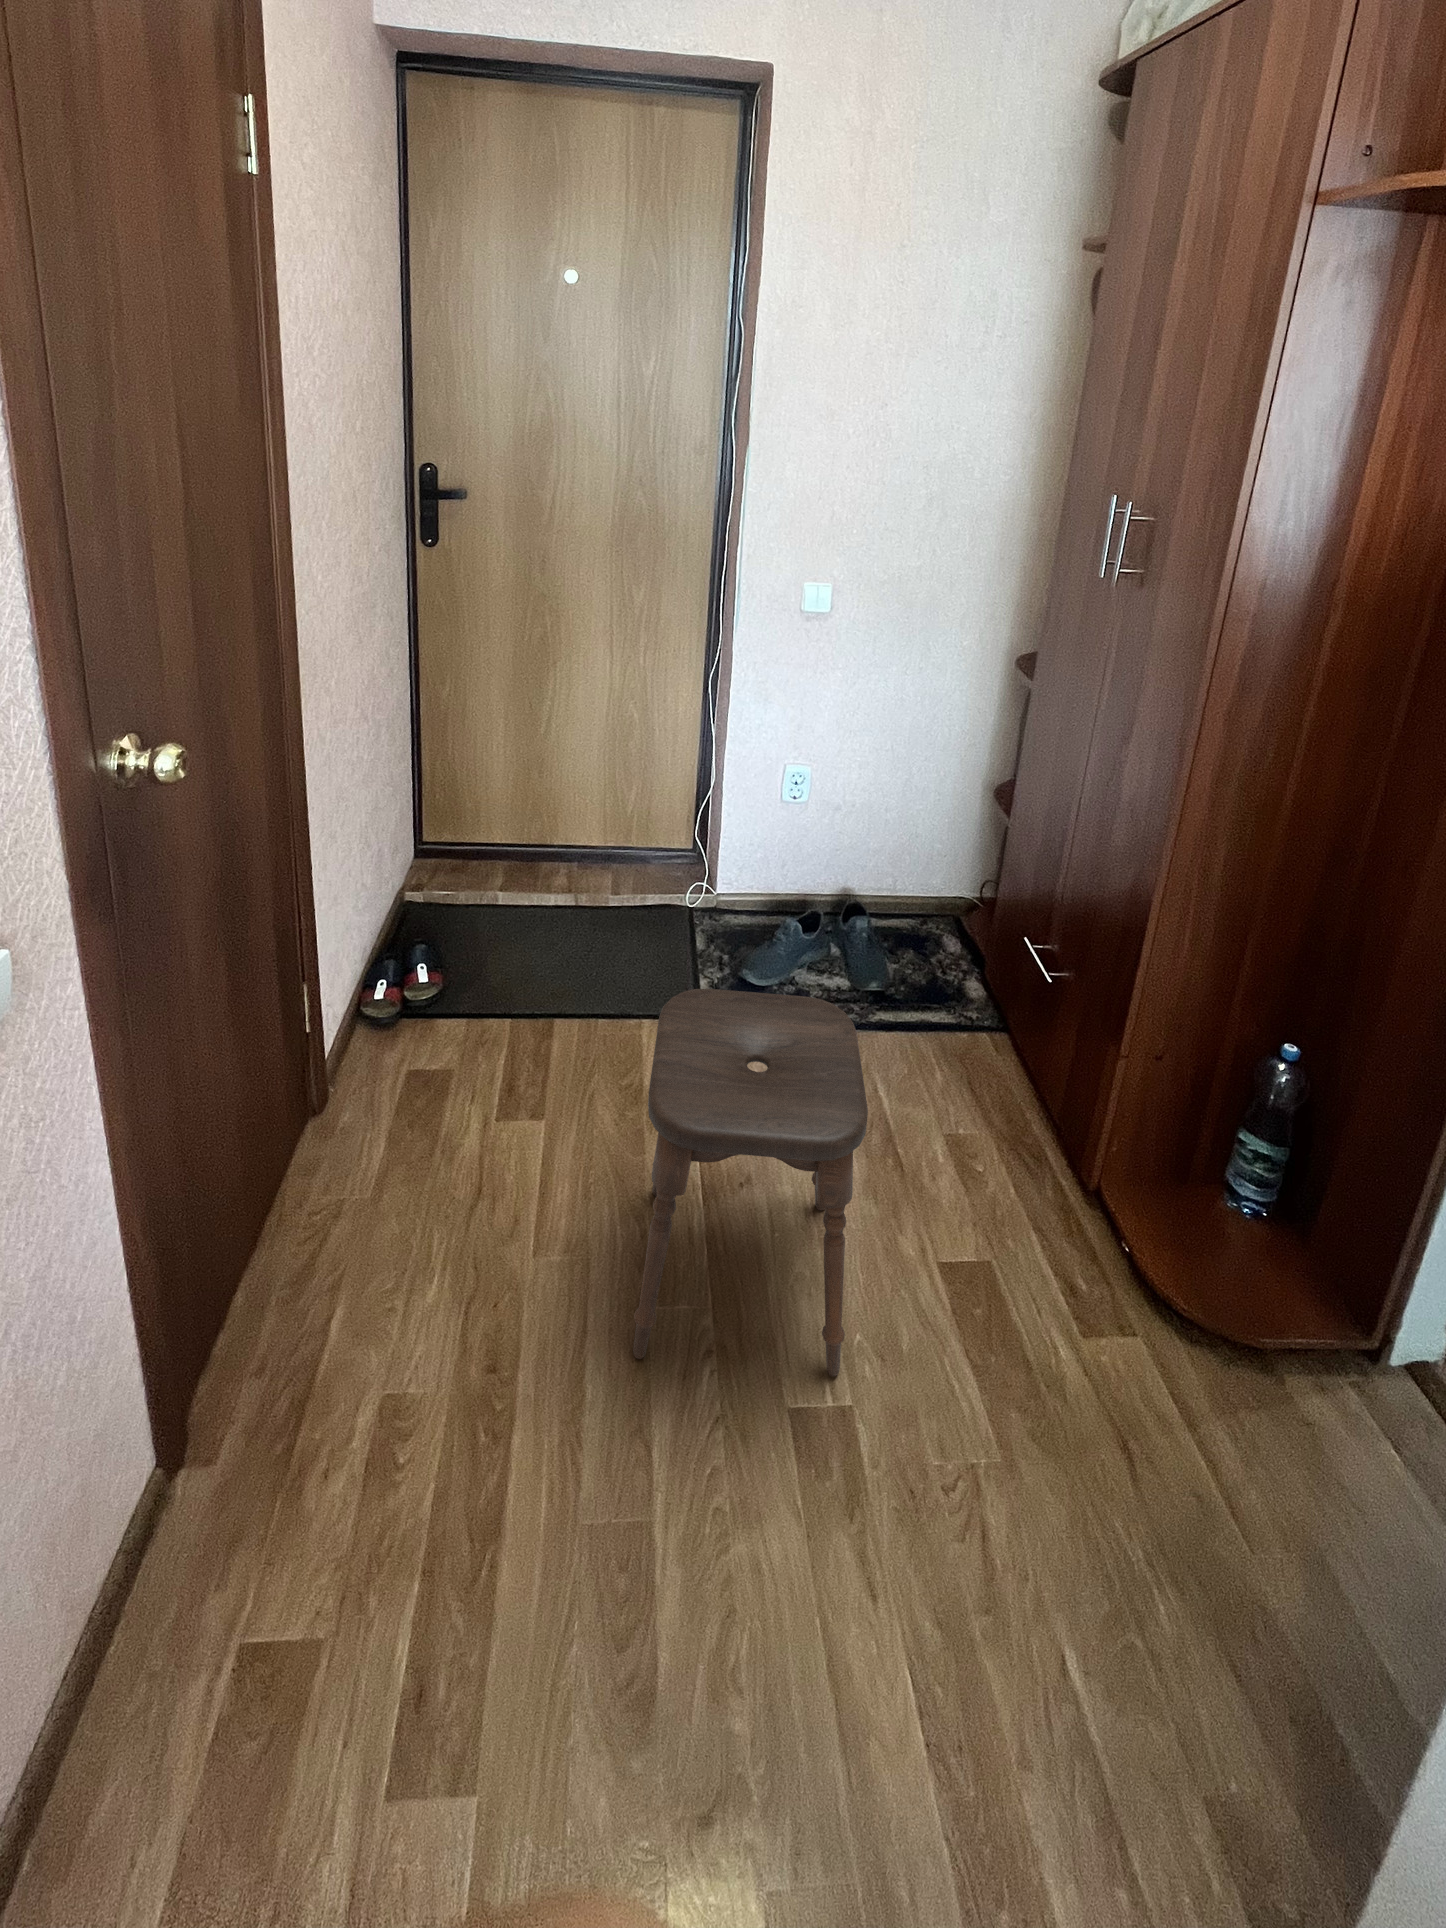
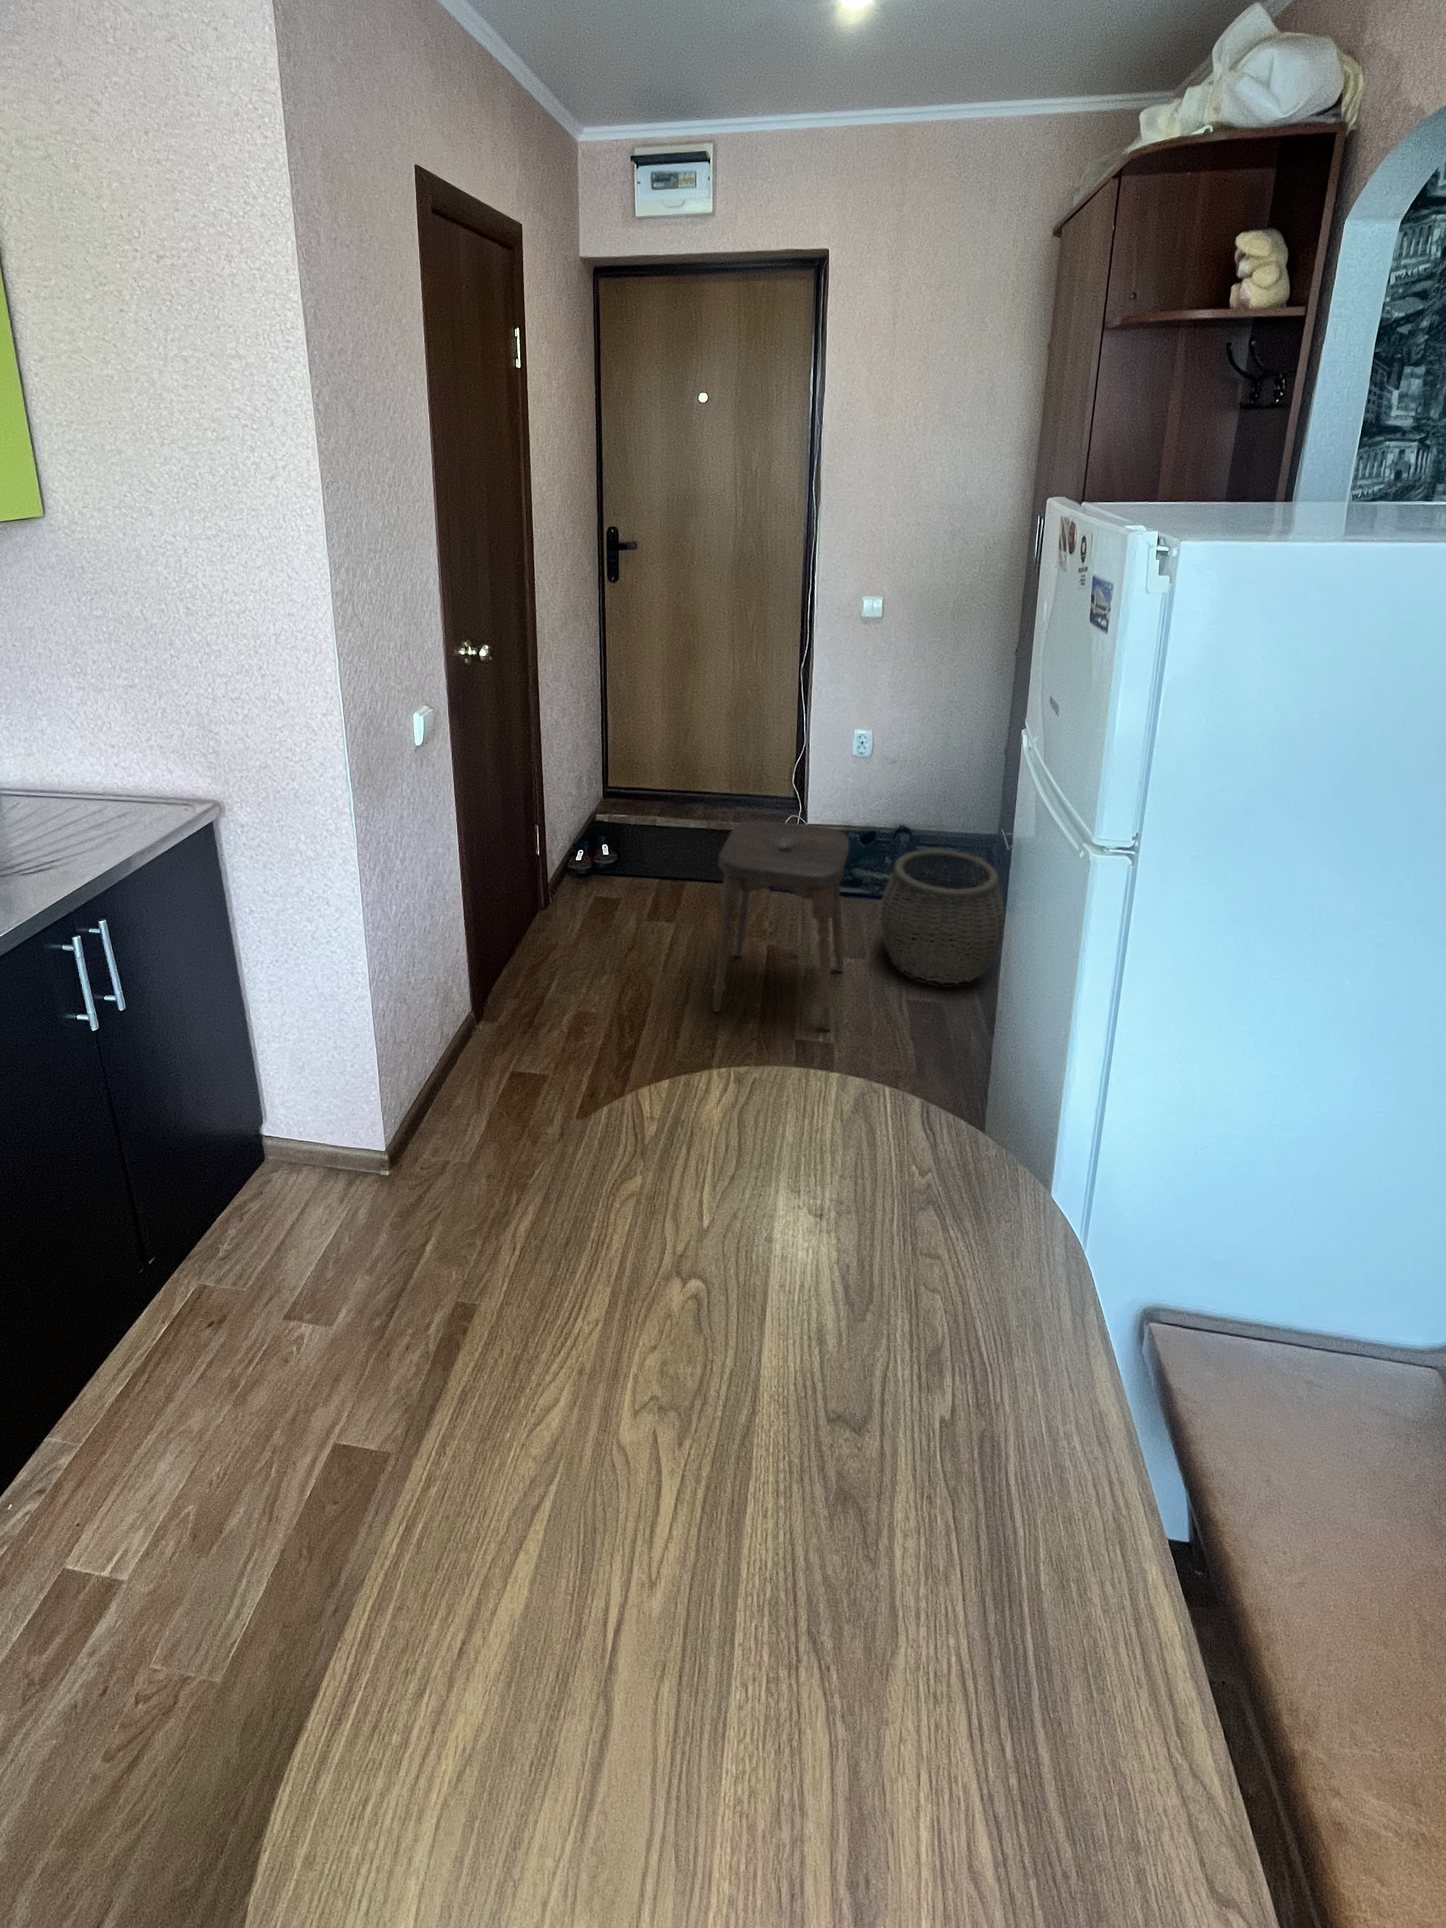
woven basket: none [872,986,1063,1218] -> present [880,849,1004,984]

